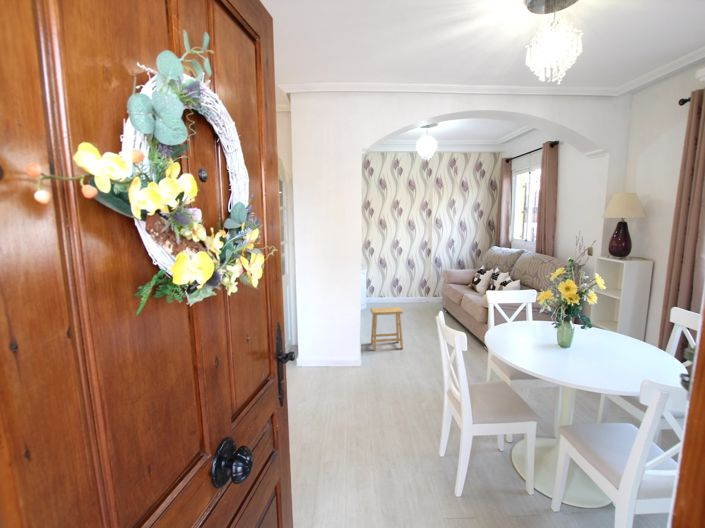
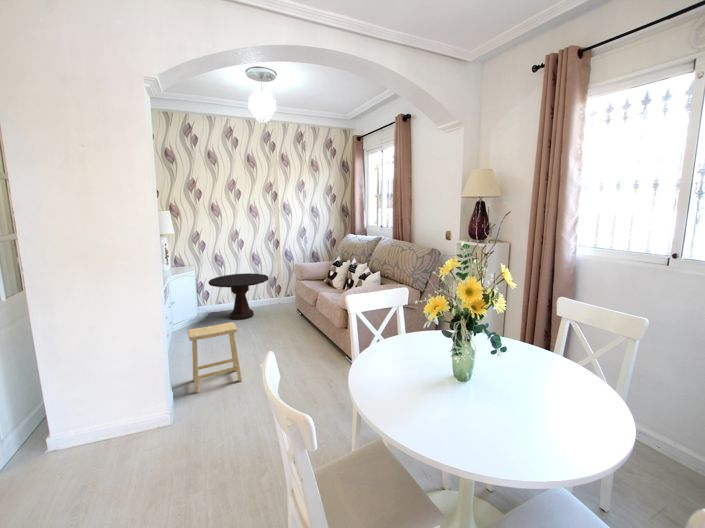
side table: none [376,275,421,311] -> present [208,273,268,320]

